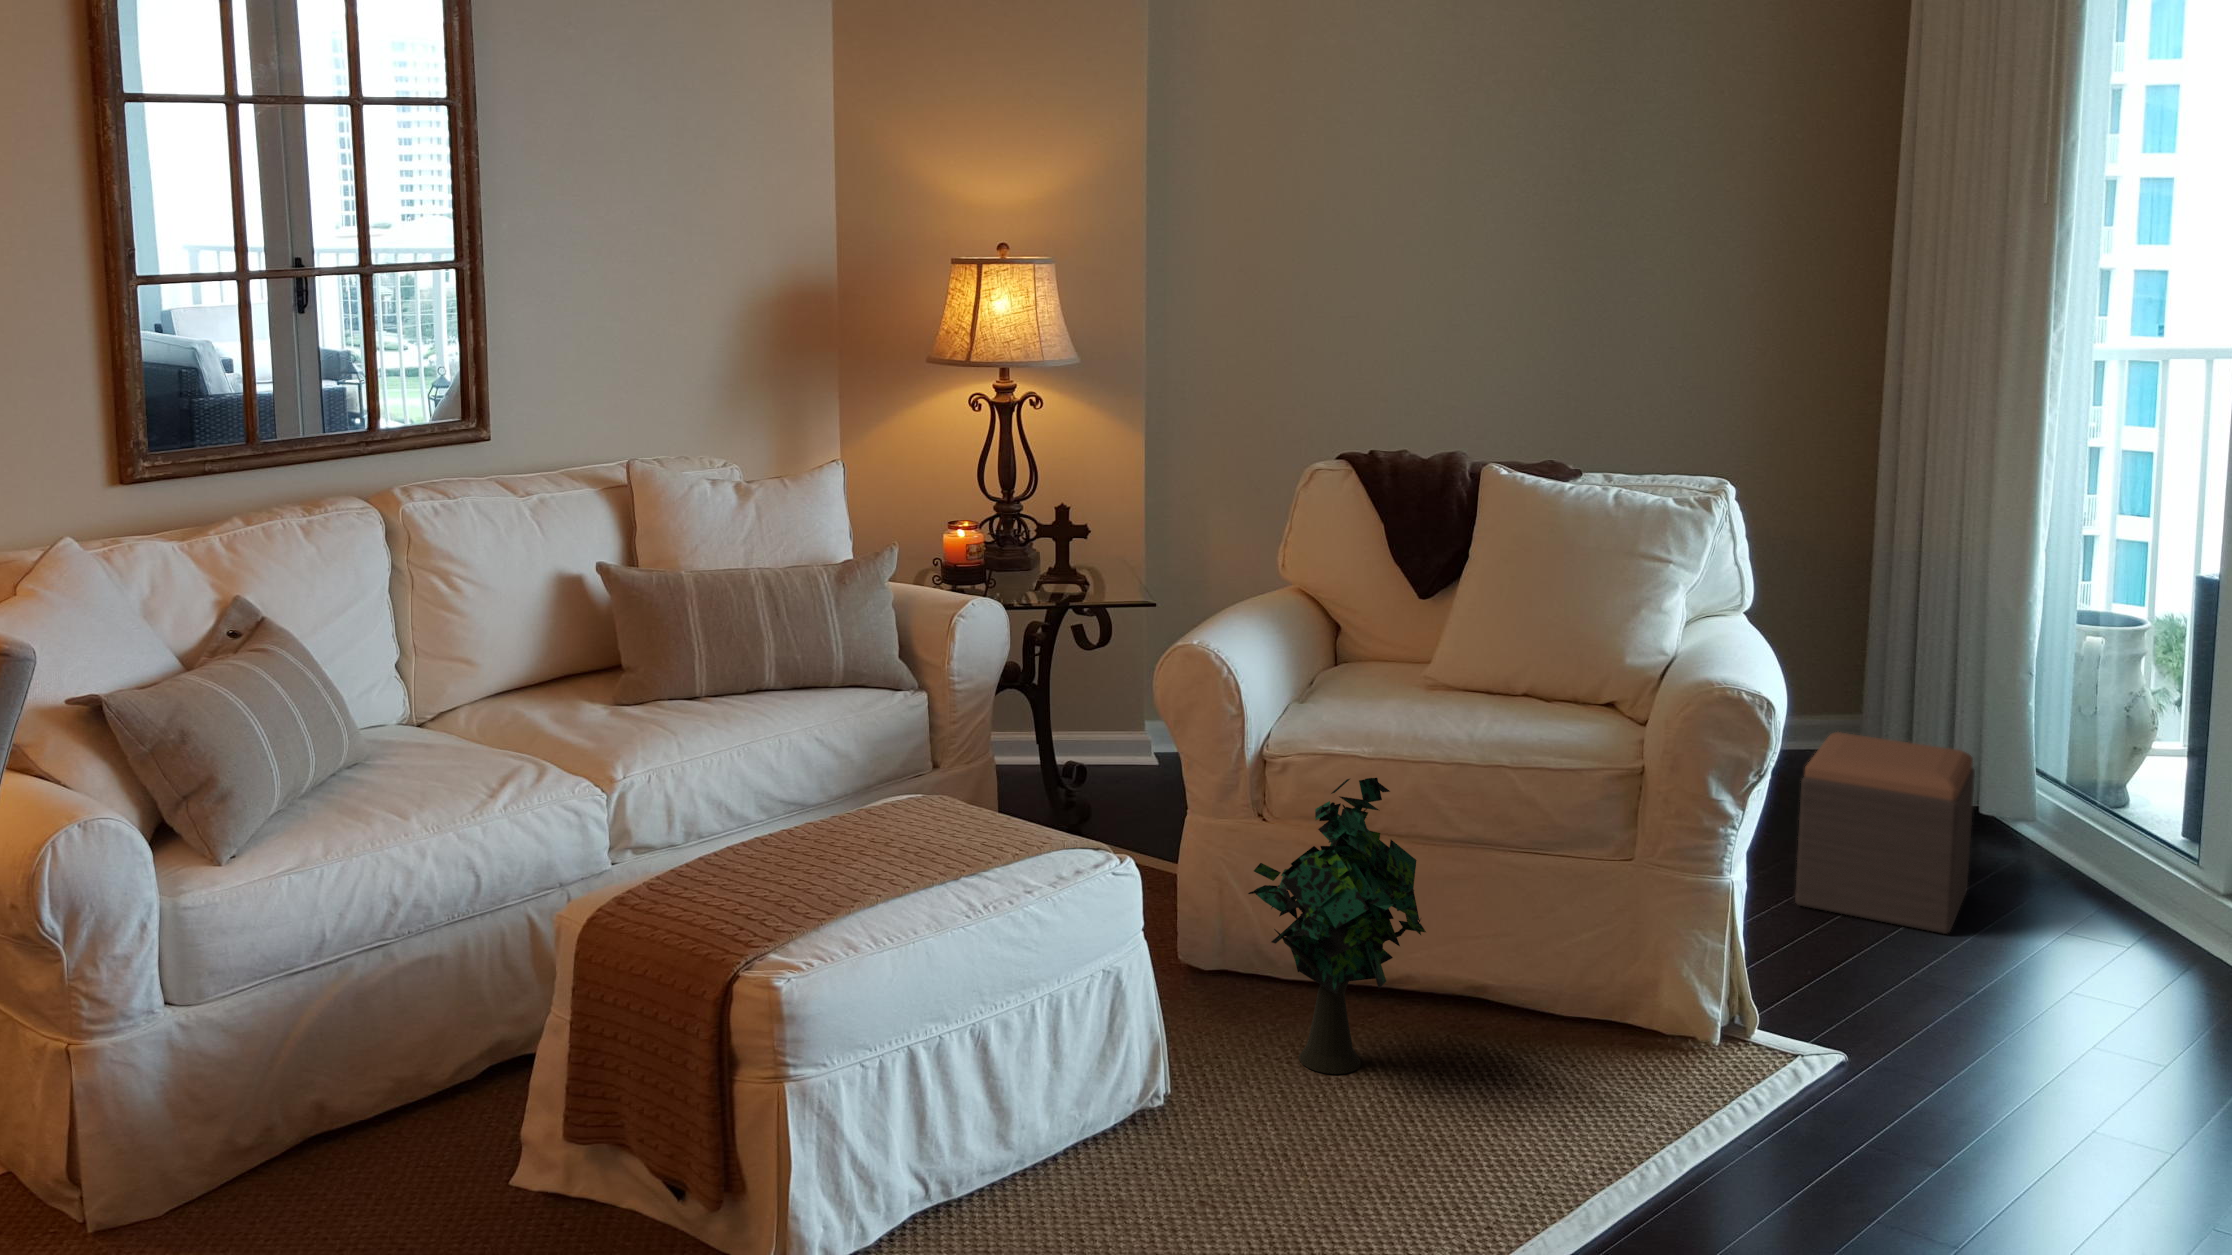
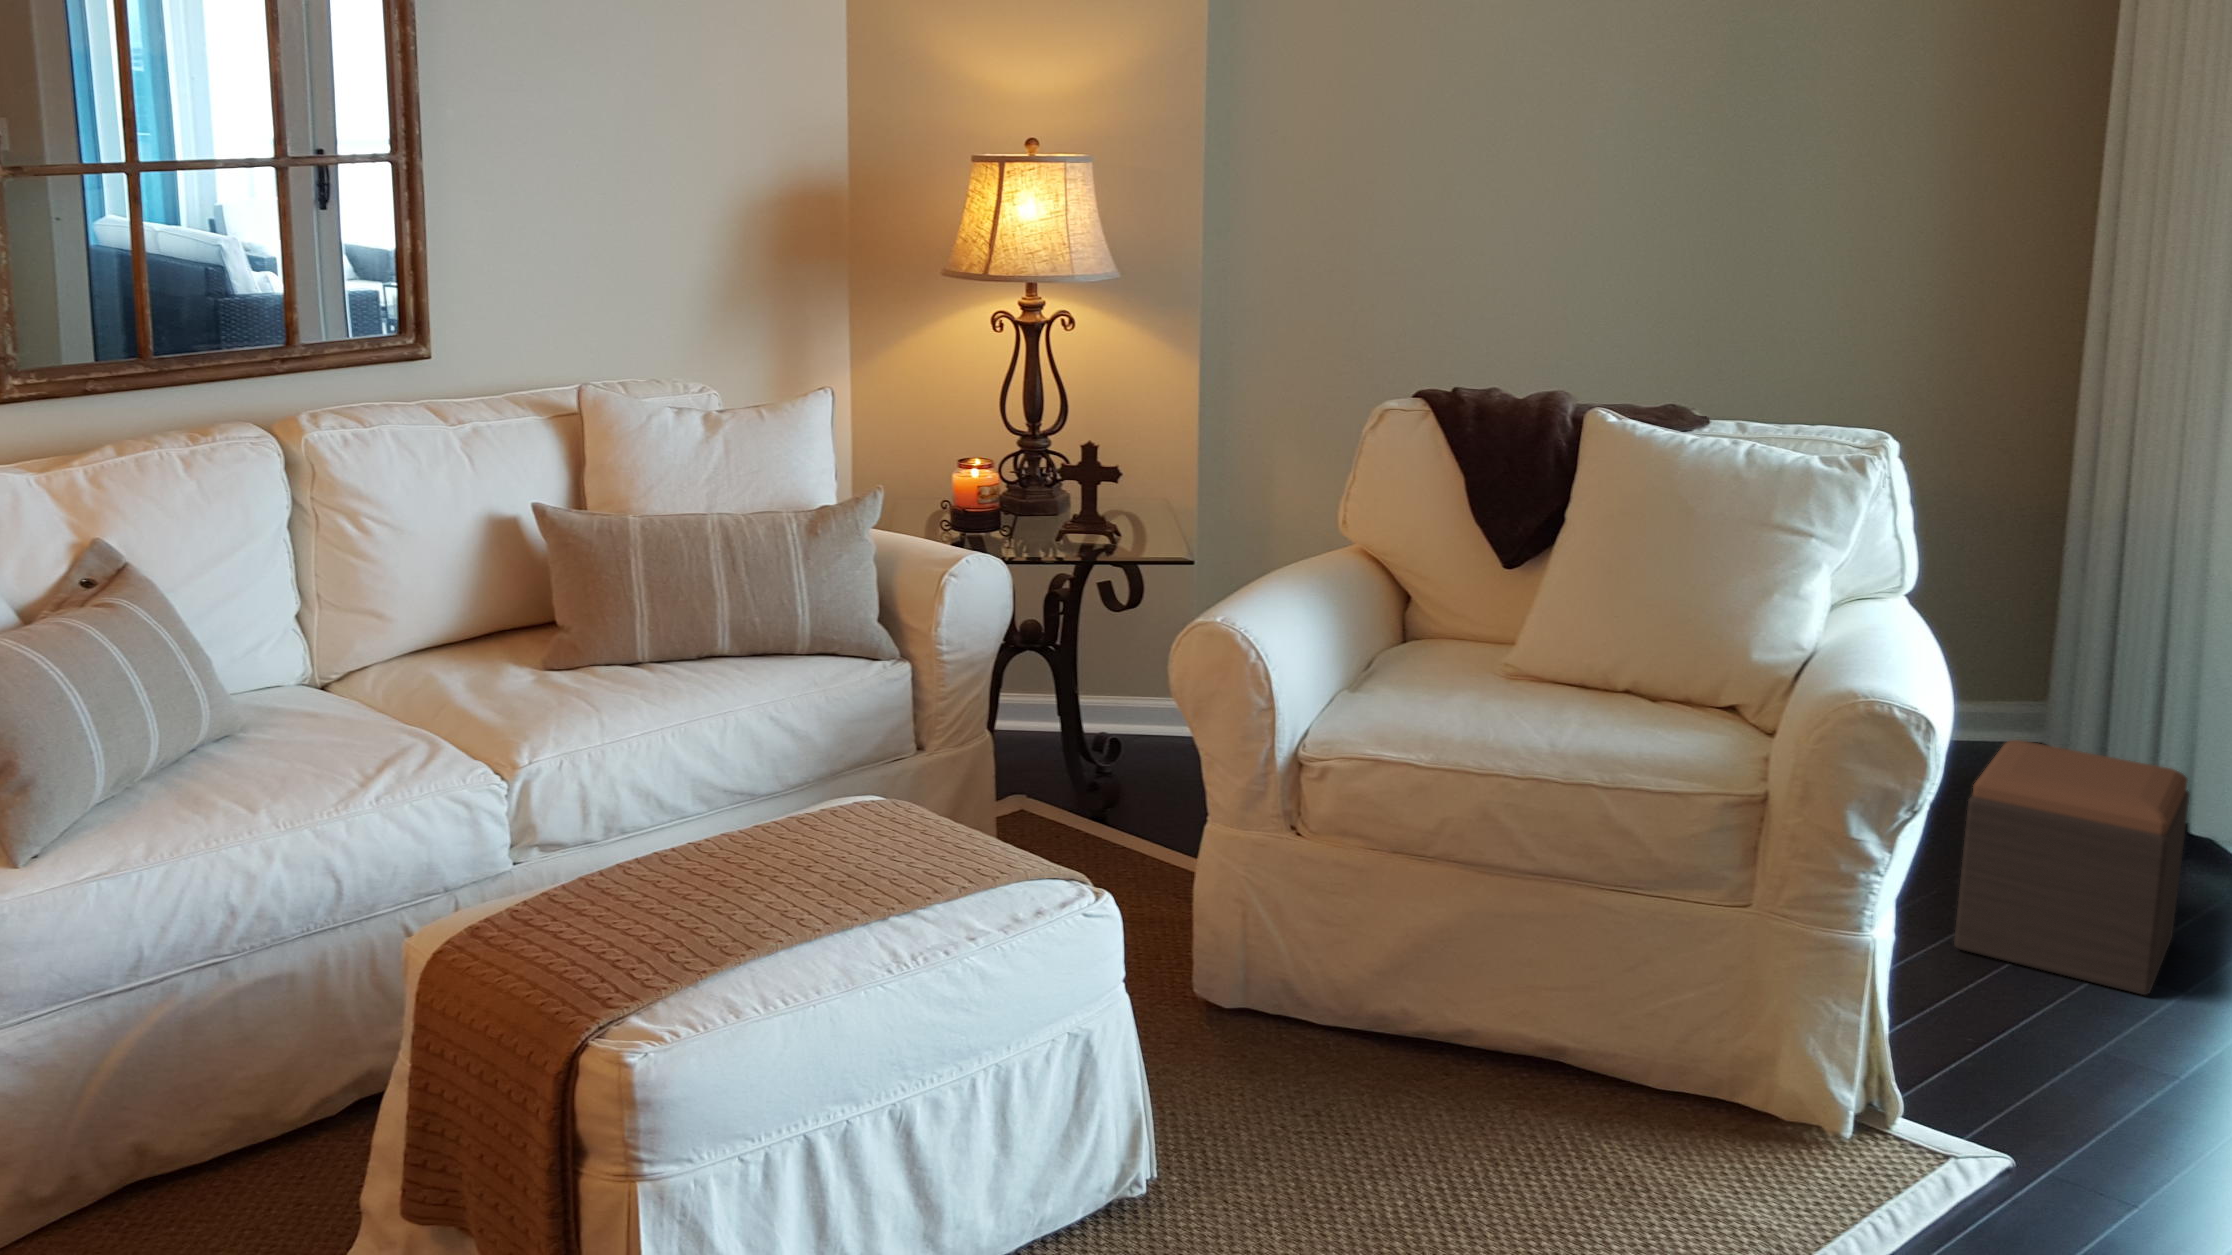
decorative plant: present [1248,778,1426,1074] -> none [1261,798,1482,1155]

